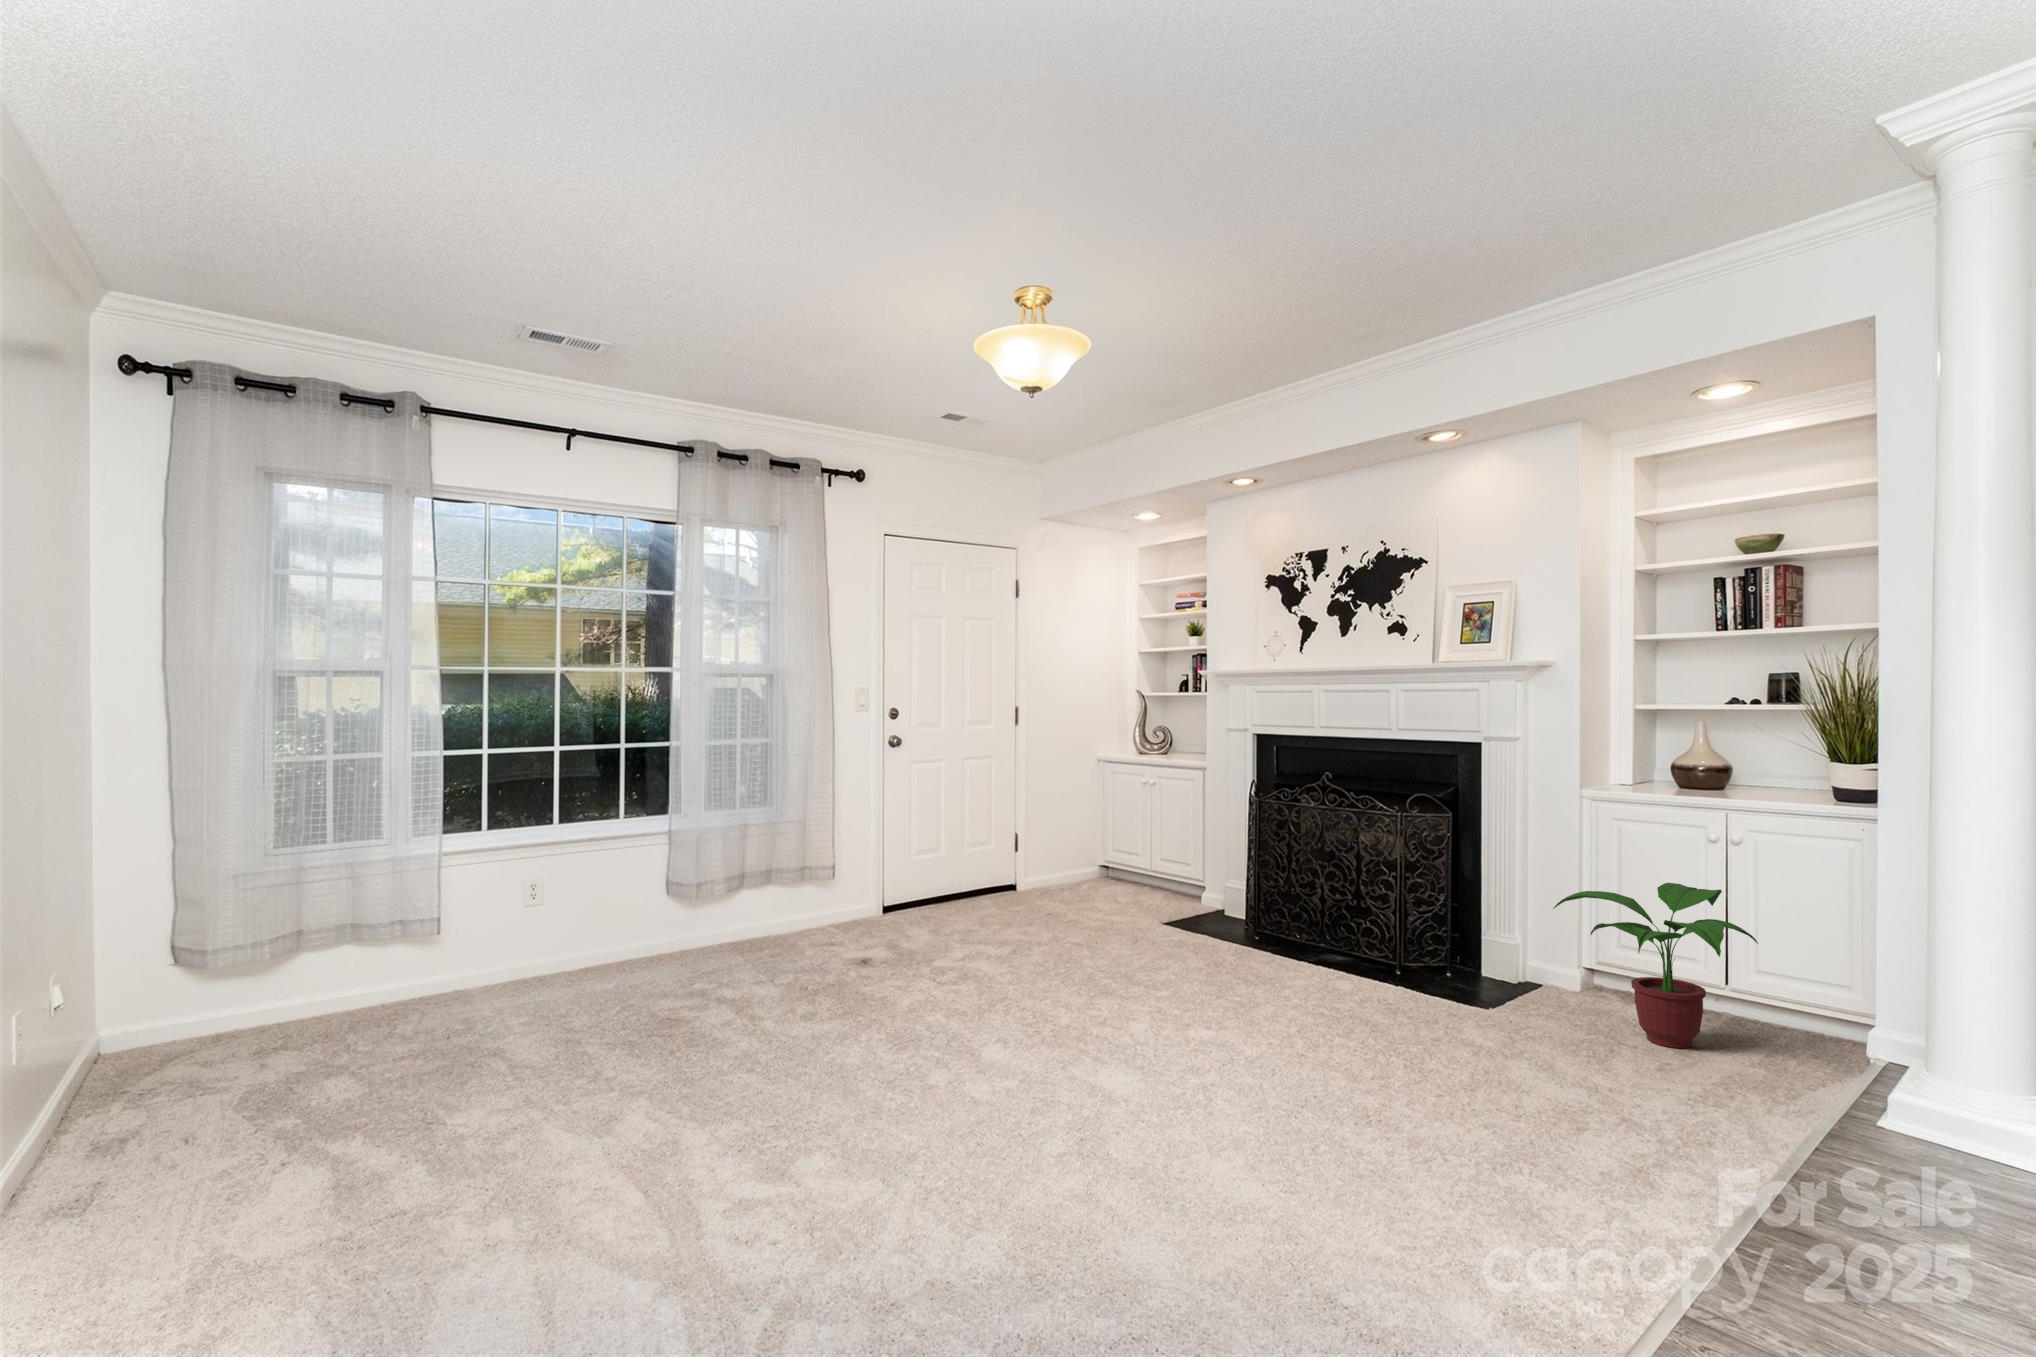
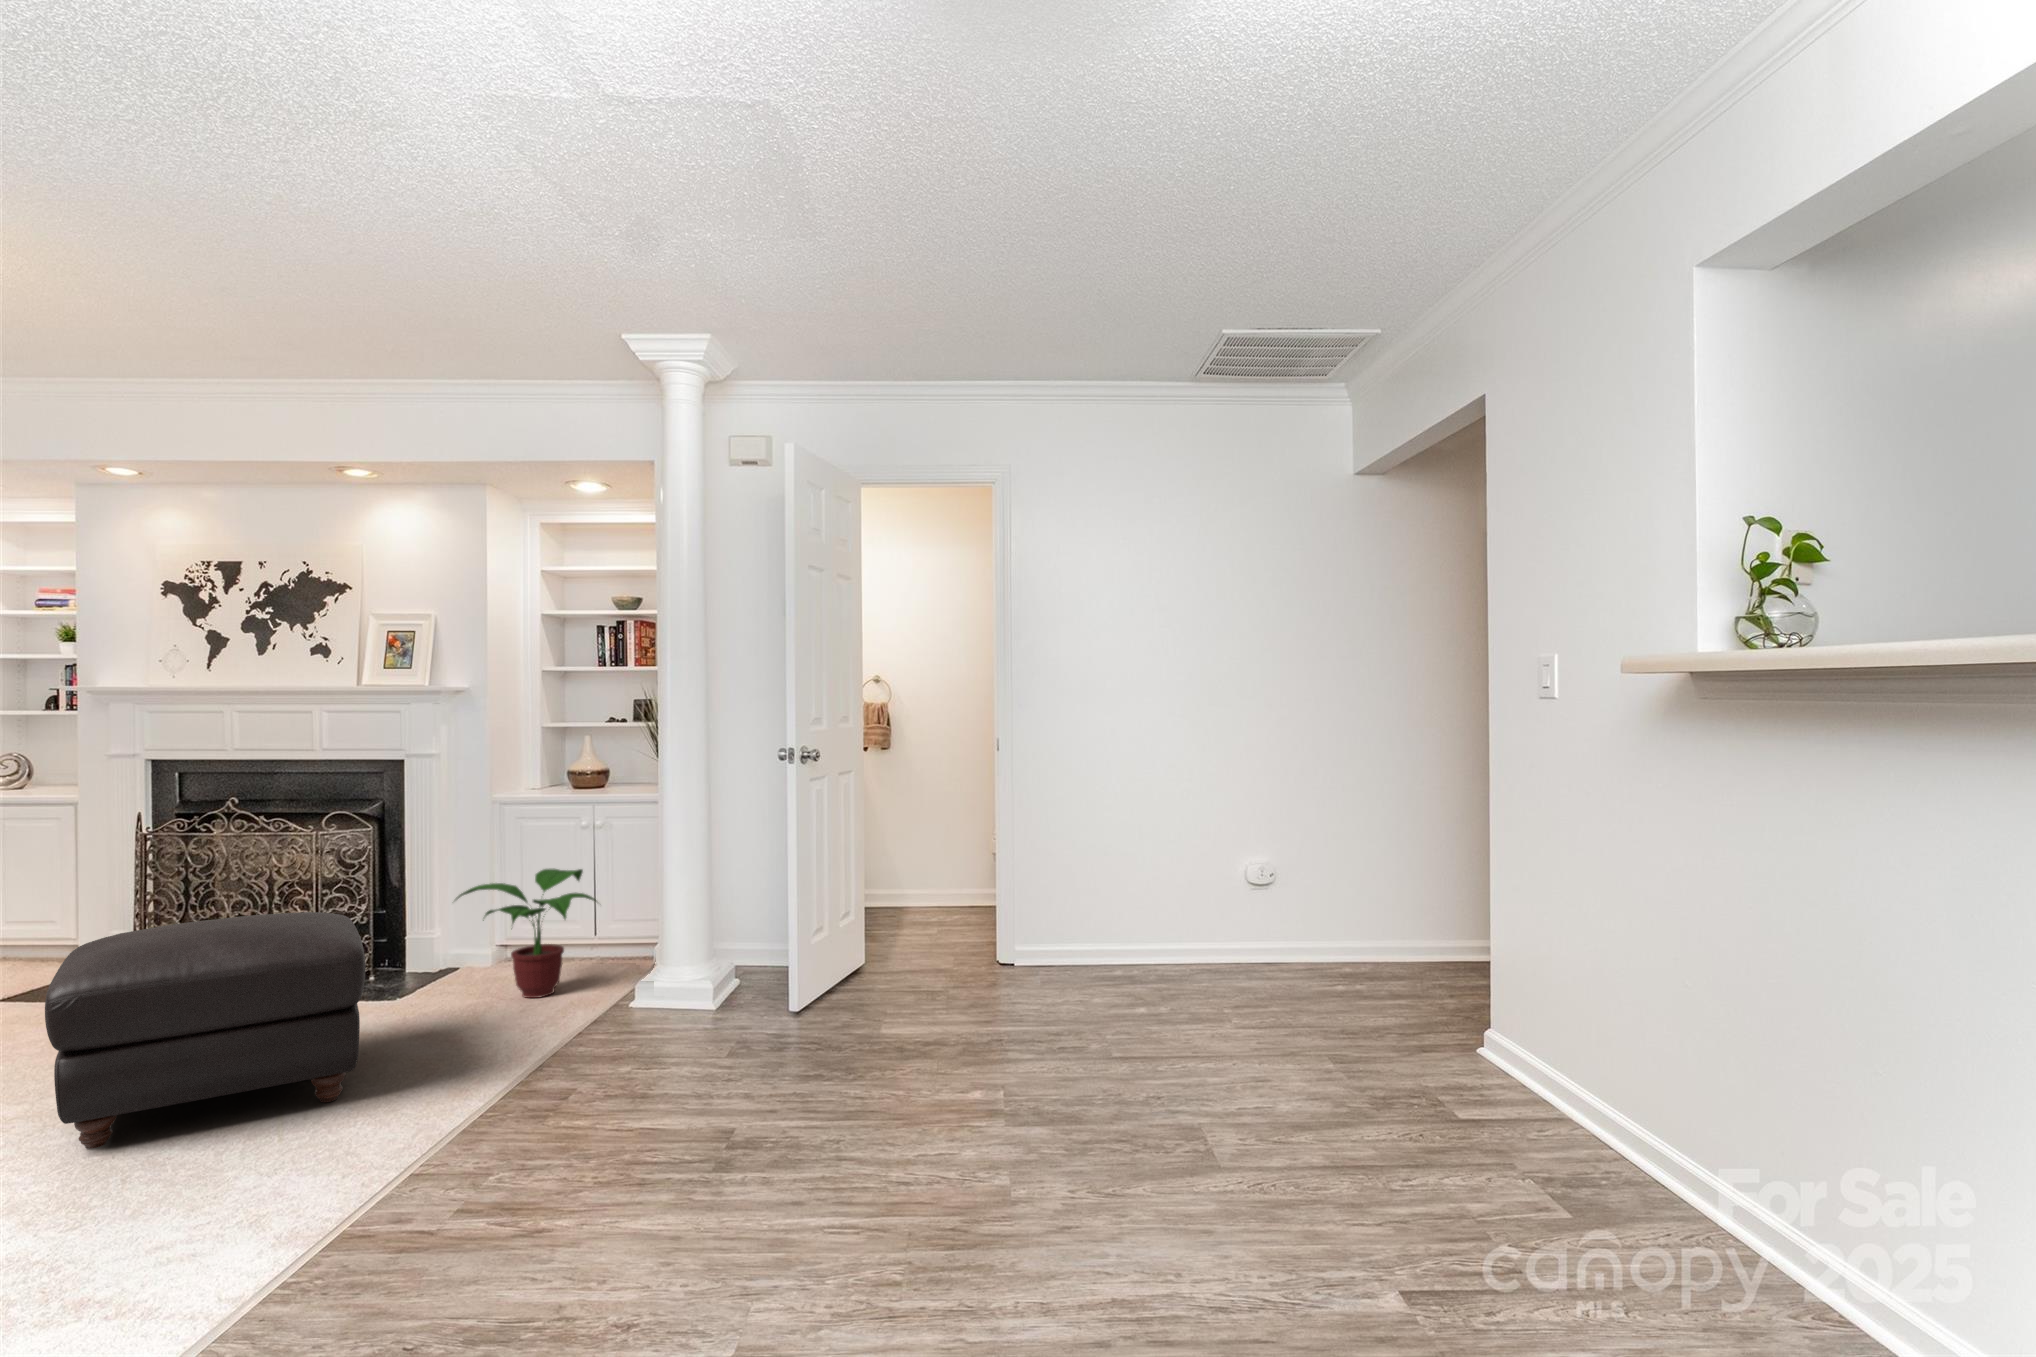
ottoman: none [1197,887,1493,1126] -> present [45,912,366,1149]

